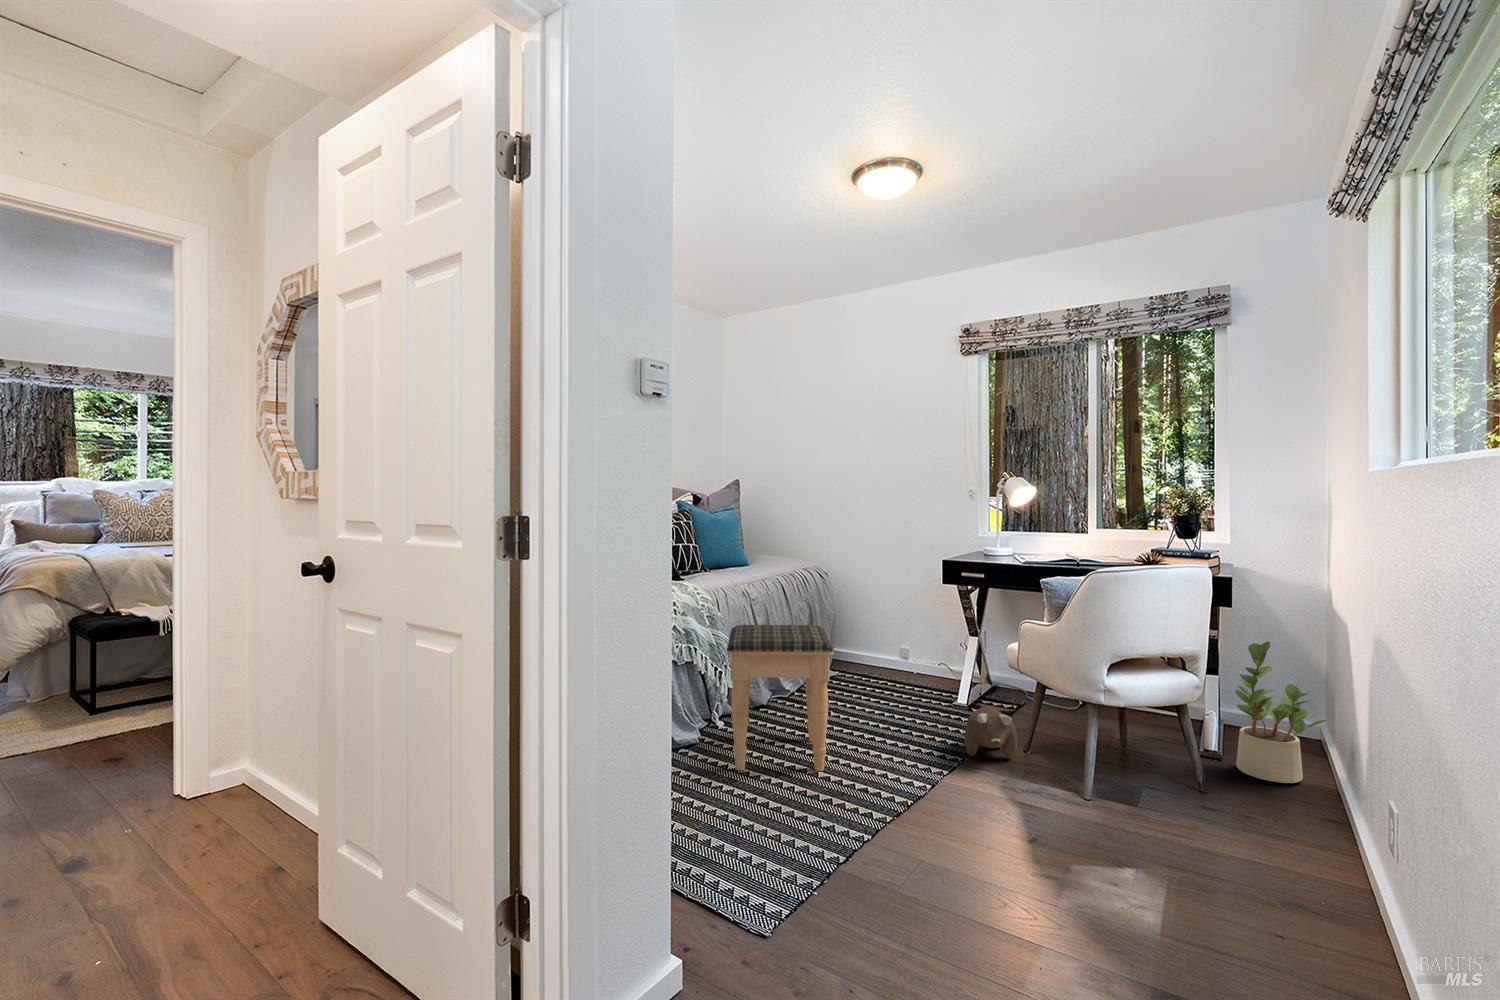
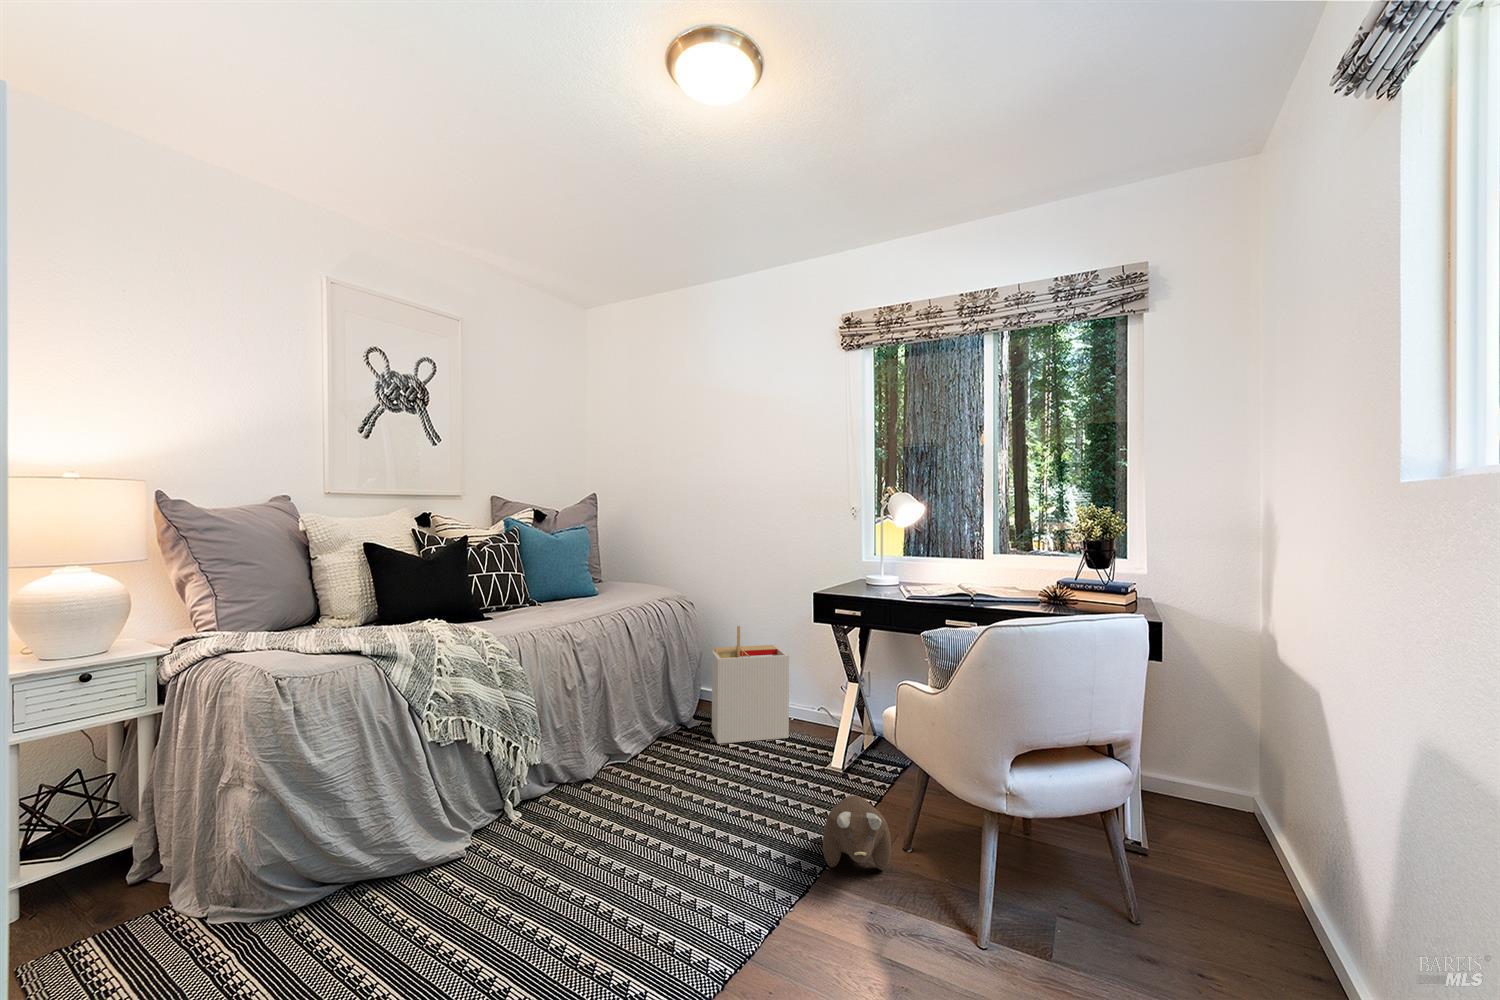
storage bin: none [848,591,917,686] -> present [712,626,789,744]
footstool: present [727,625,834,771] -> none [478,688,647,914]
potted plant: present [1235,642,1326,783] -> none [1168,710,1287,905]

